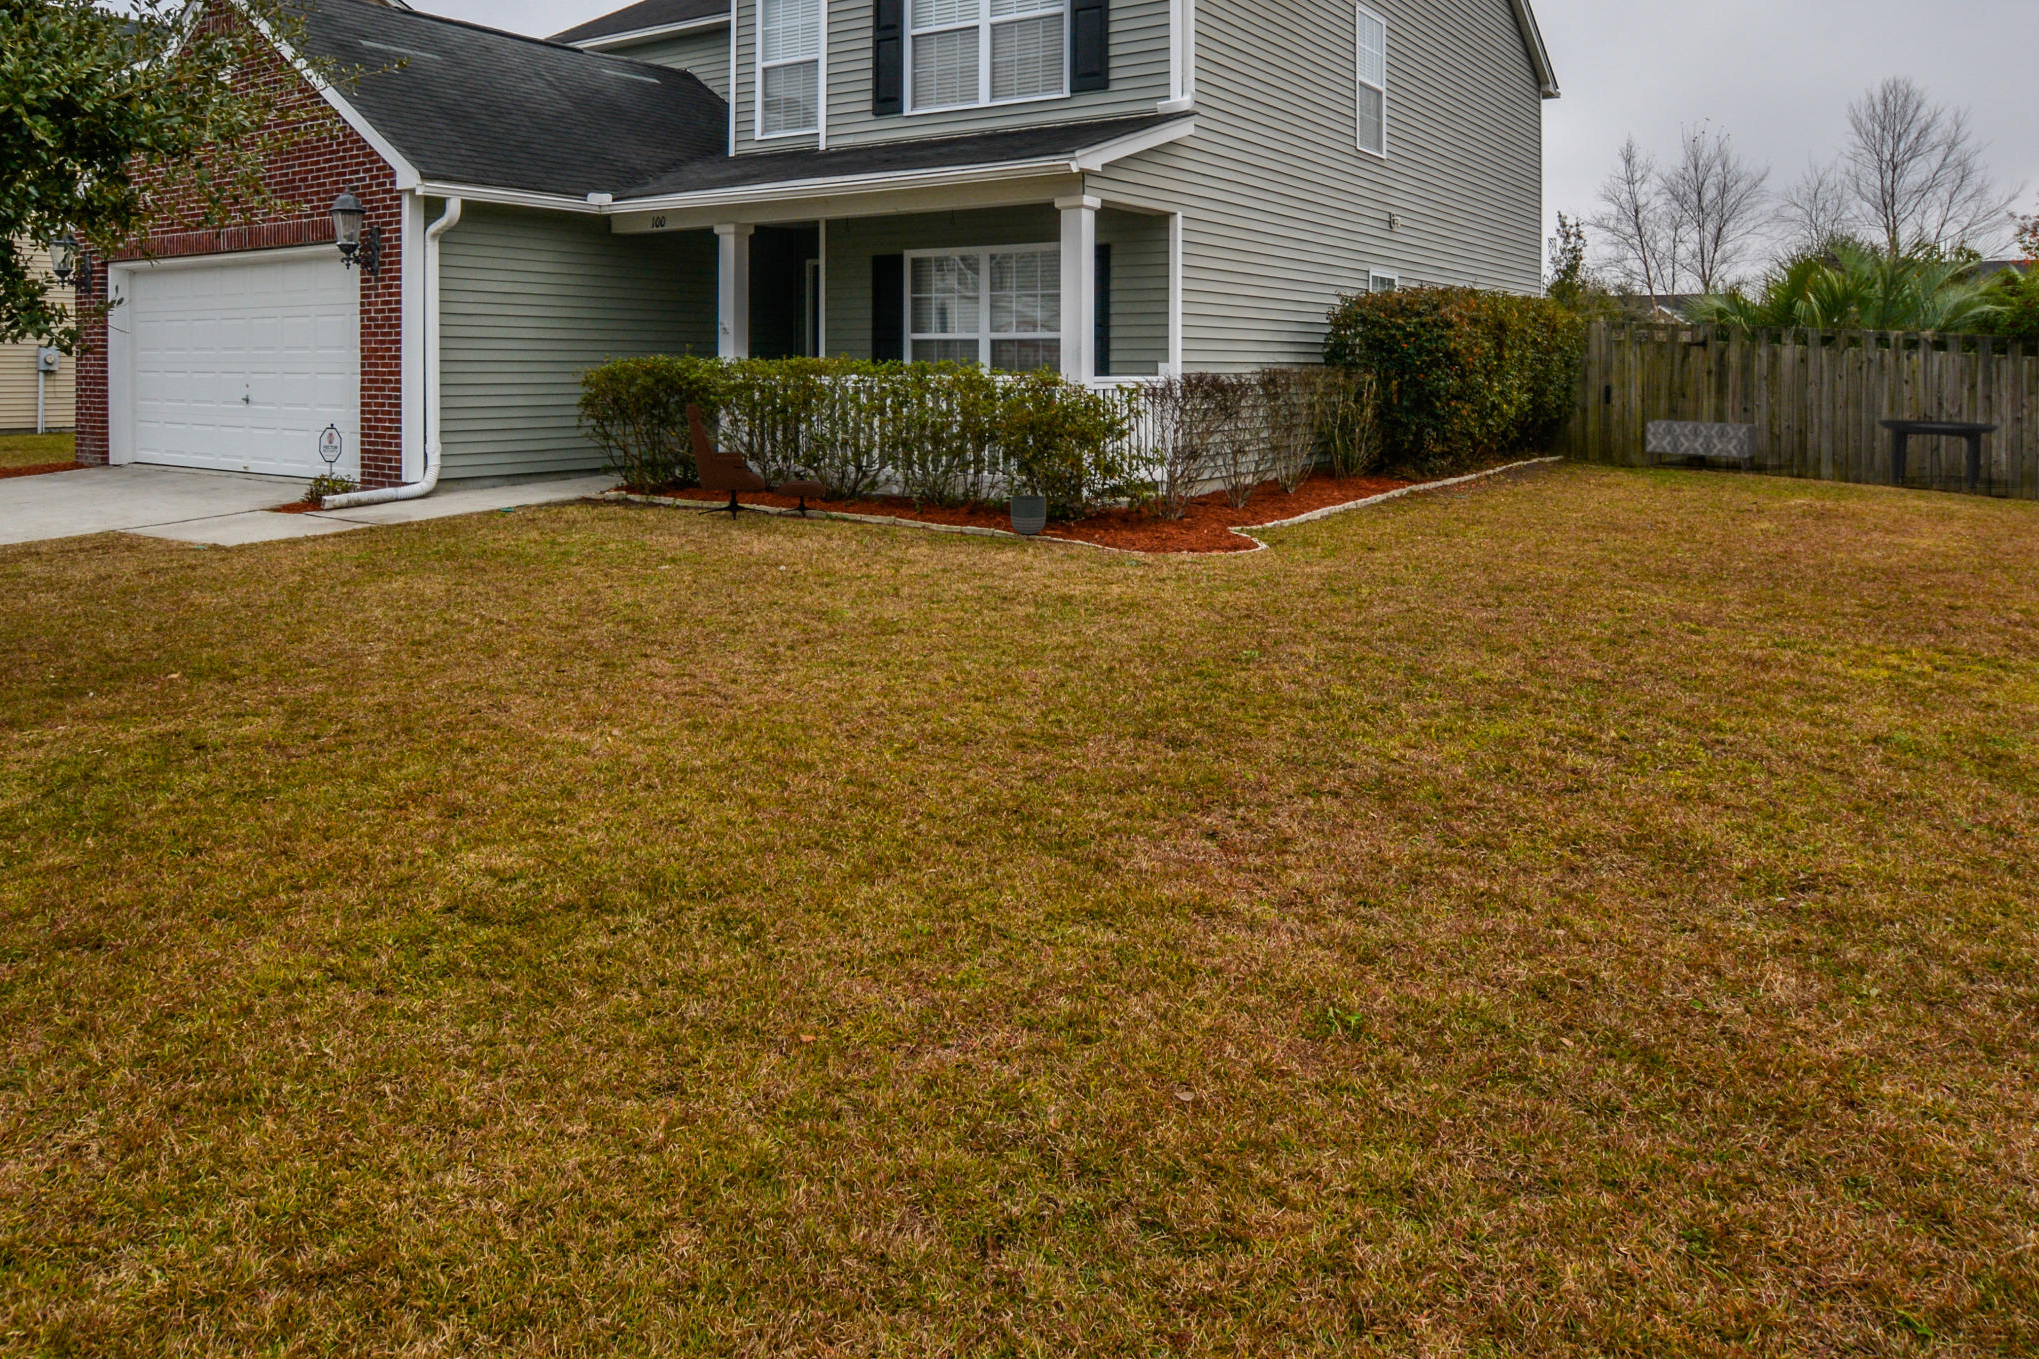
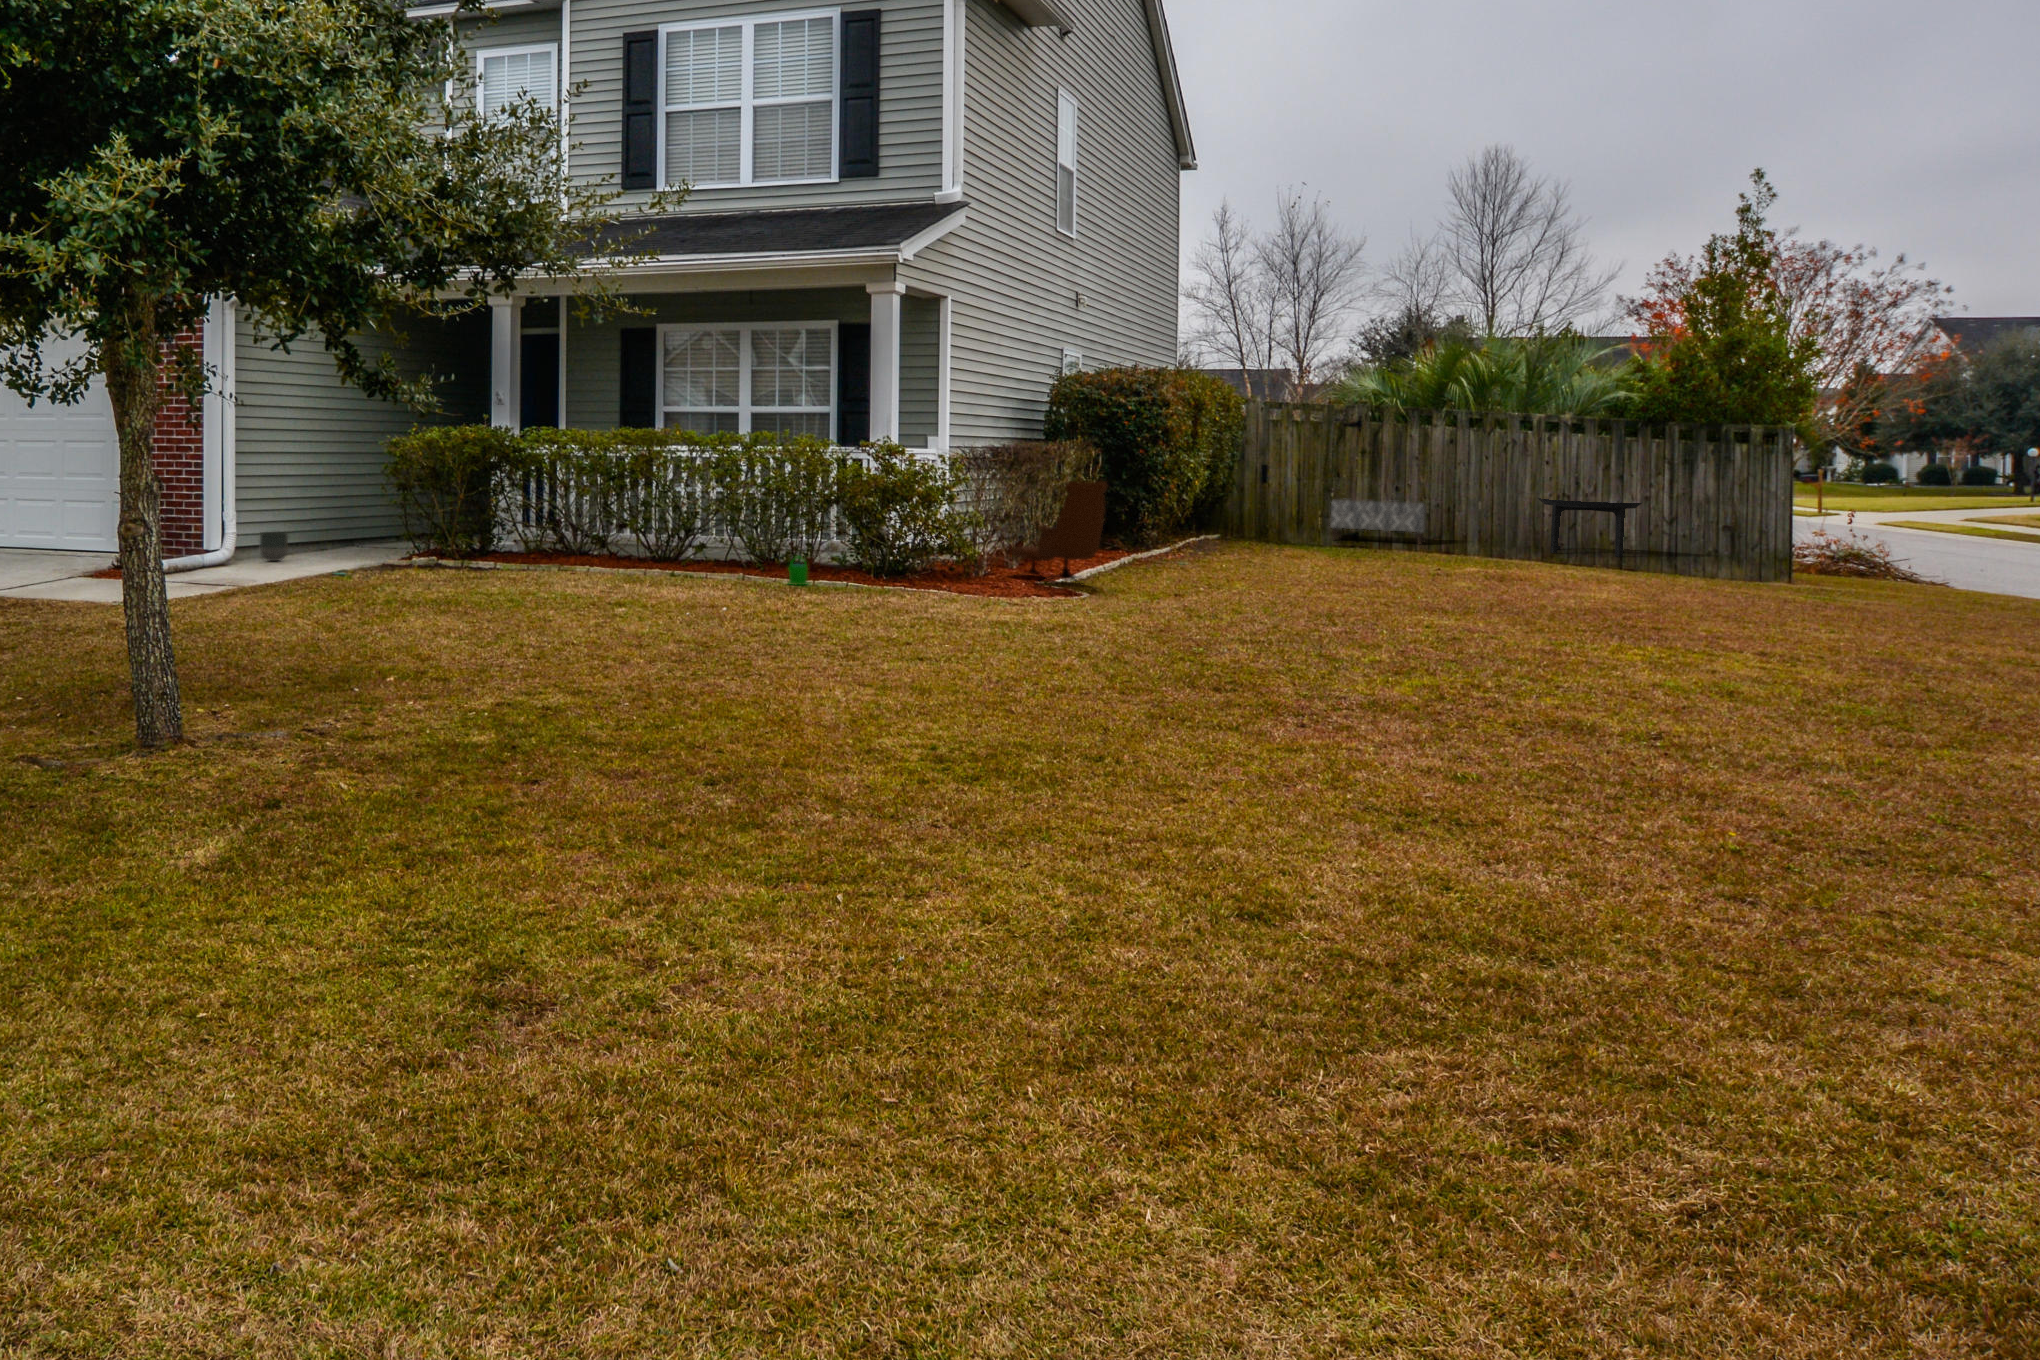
lounge chair: present [686,404,827,520] -> present [1012,481,1107,581]
watering can: none [955,492,984,526] -> present [788,556,808,585]
planter: present [1011,495,1046,534] -> present [259,532,288,561]

